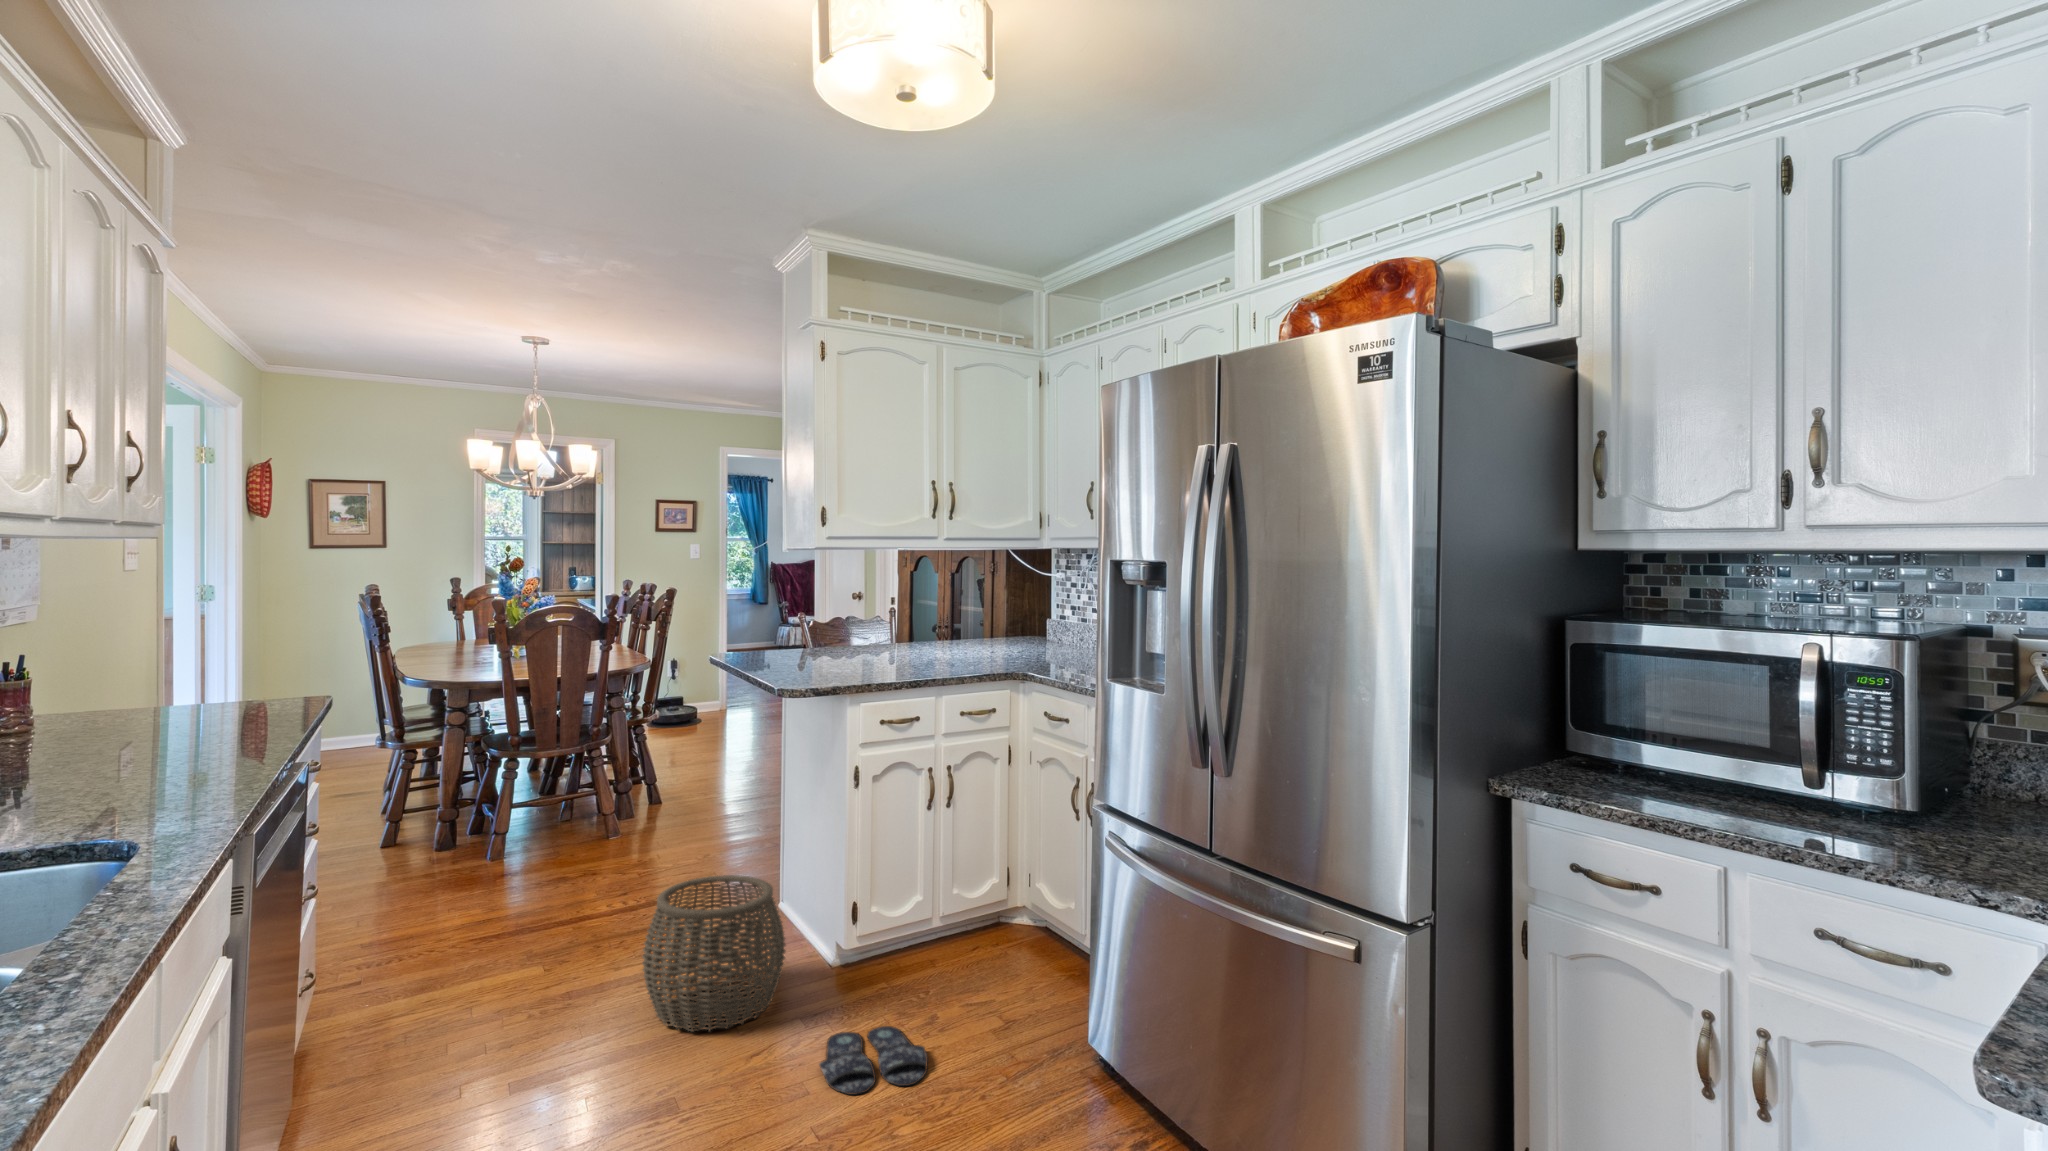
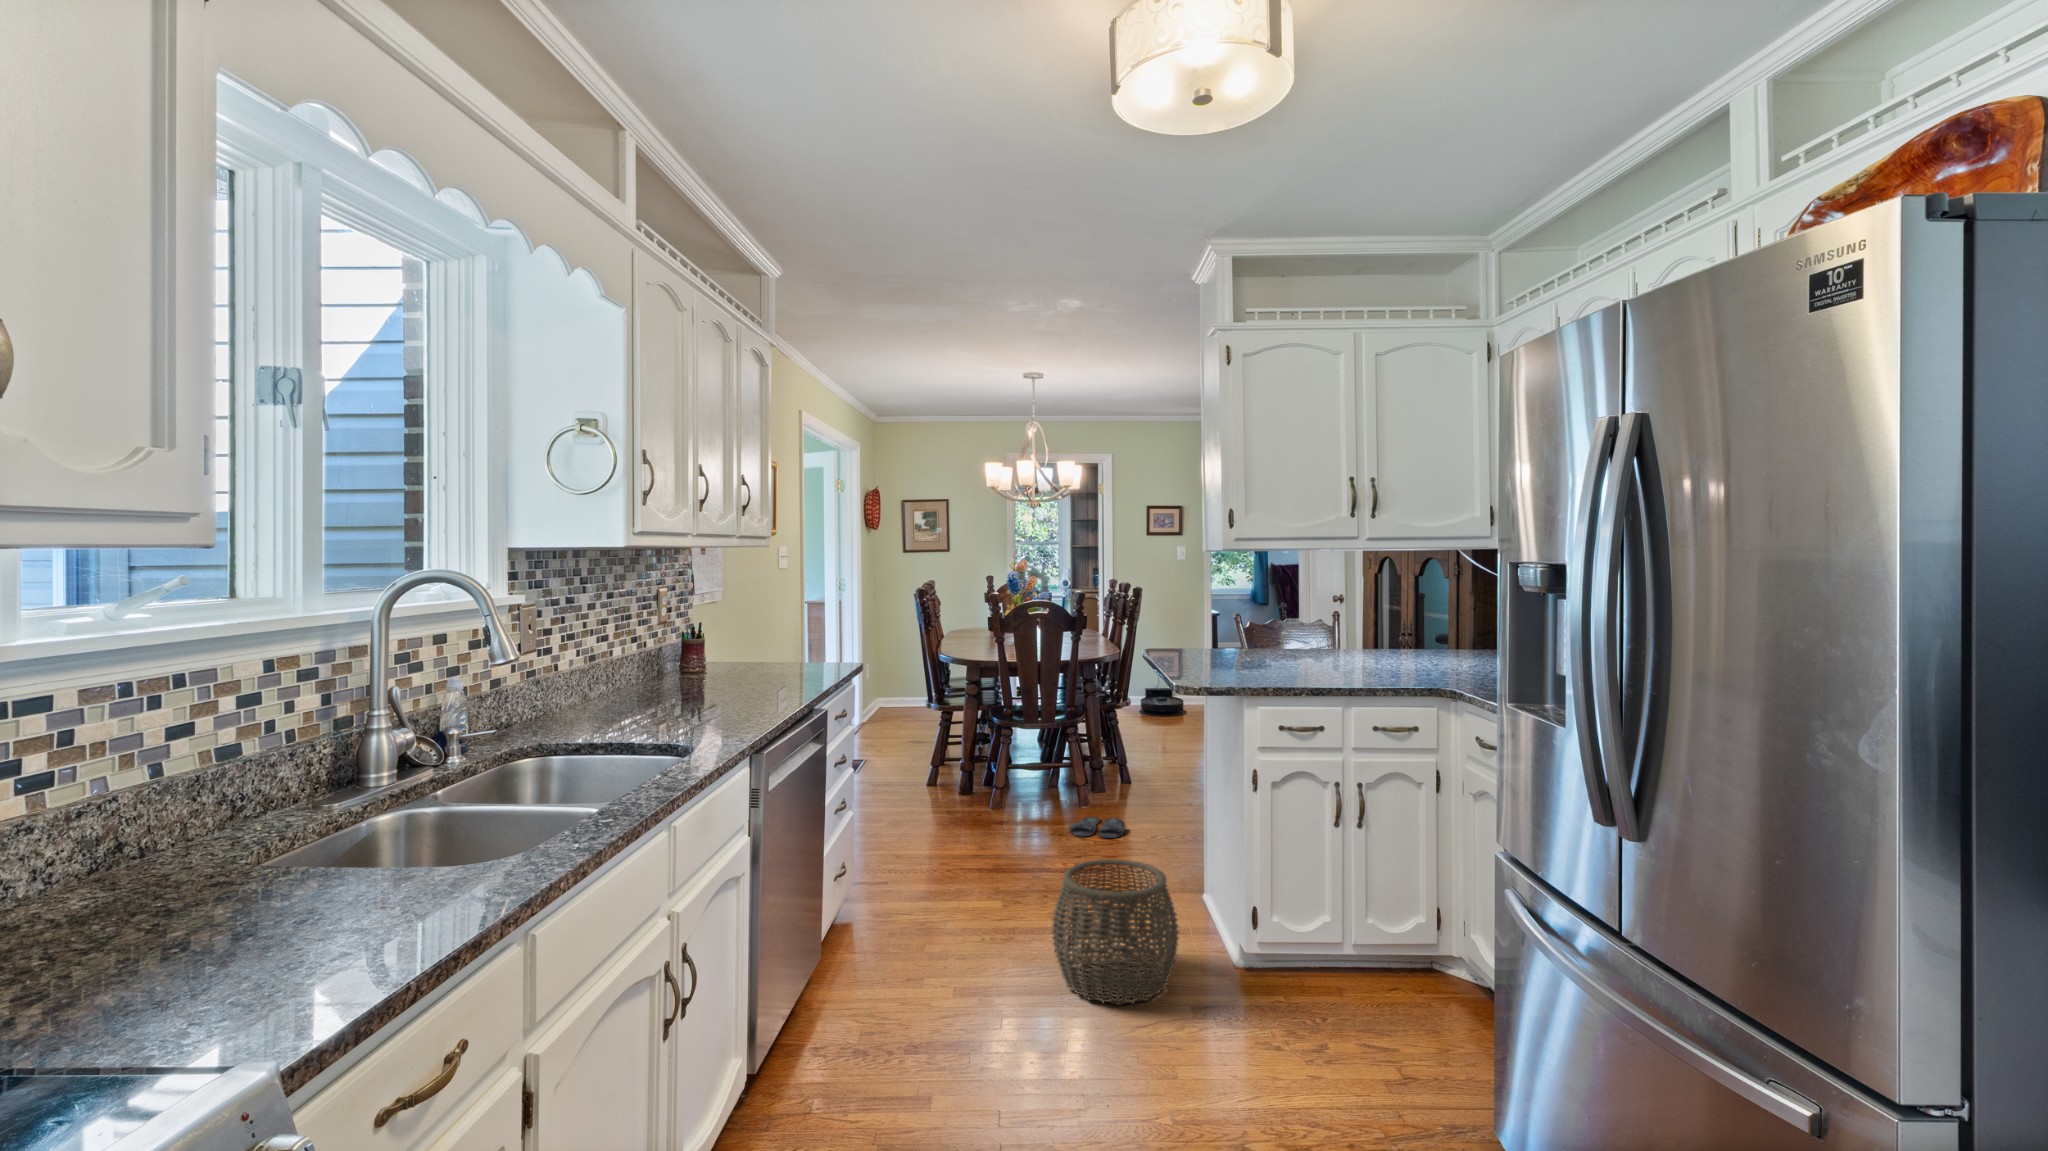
slippers: present [819,1026,928,1095] -> present [1069,817,1127,838]

